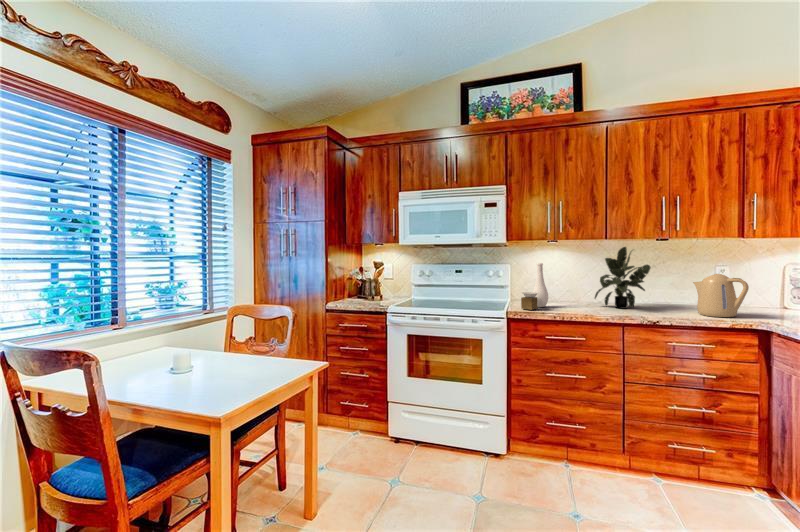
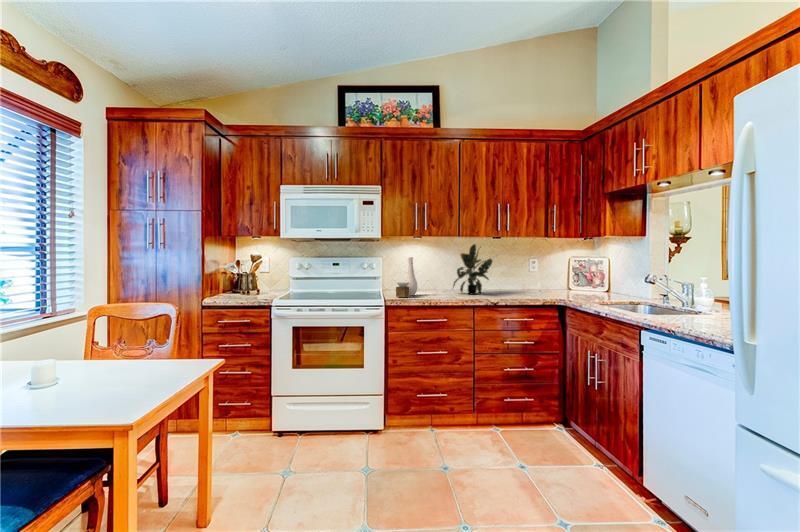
kettle: present [693,274,749,317] -> none [520,265,552,297]

